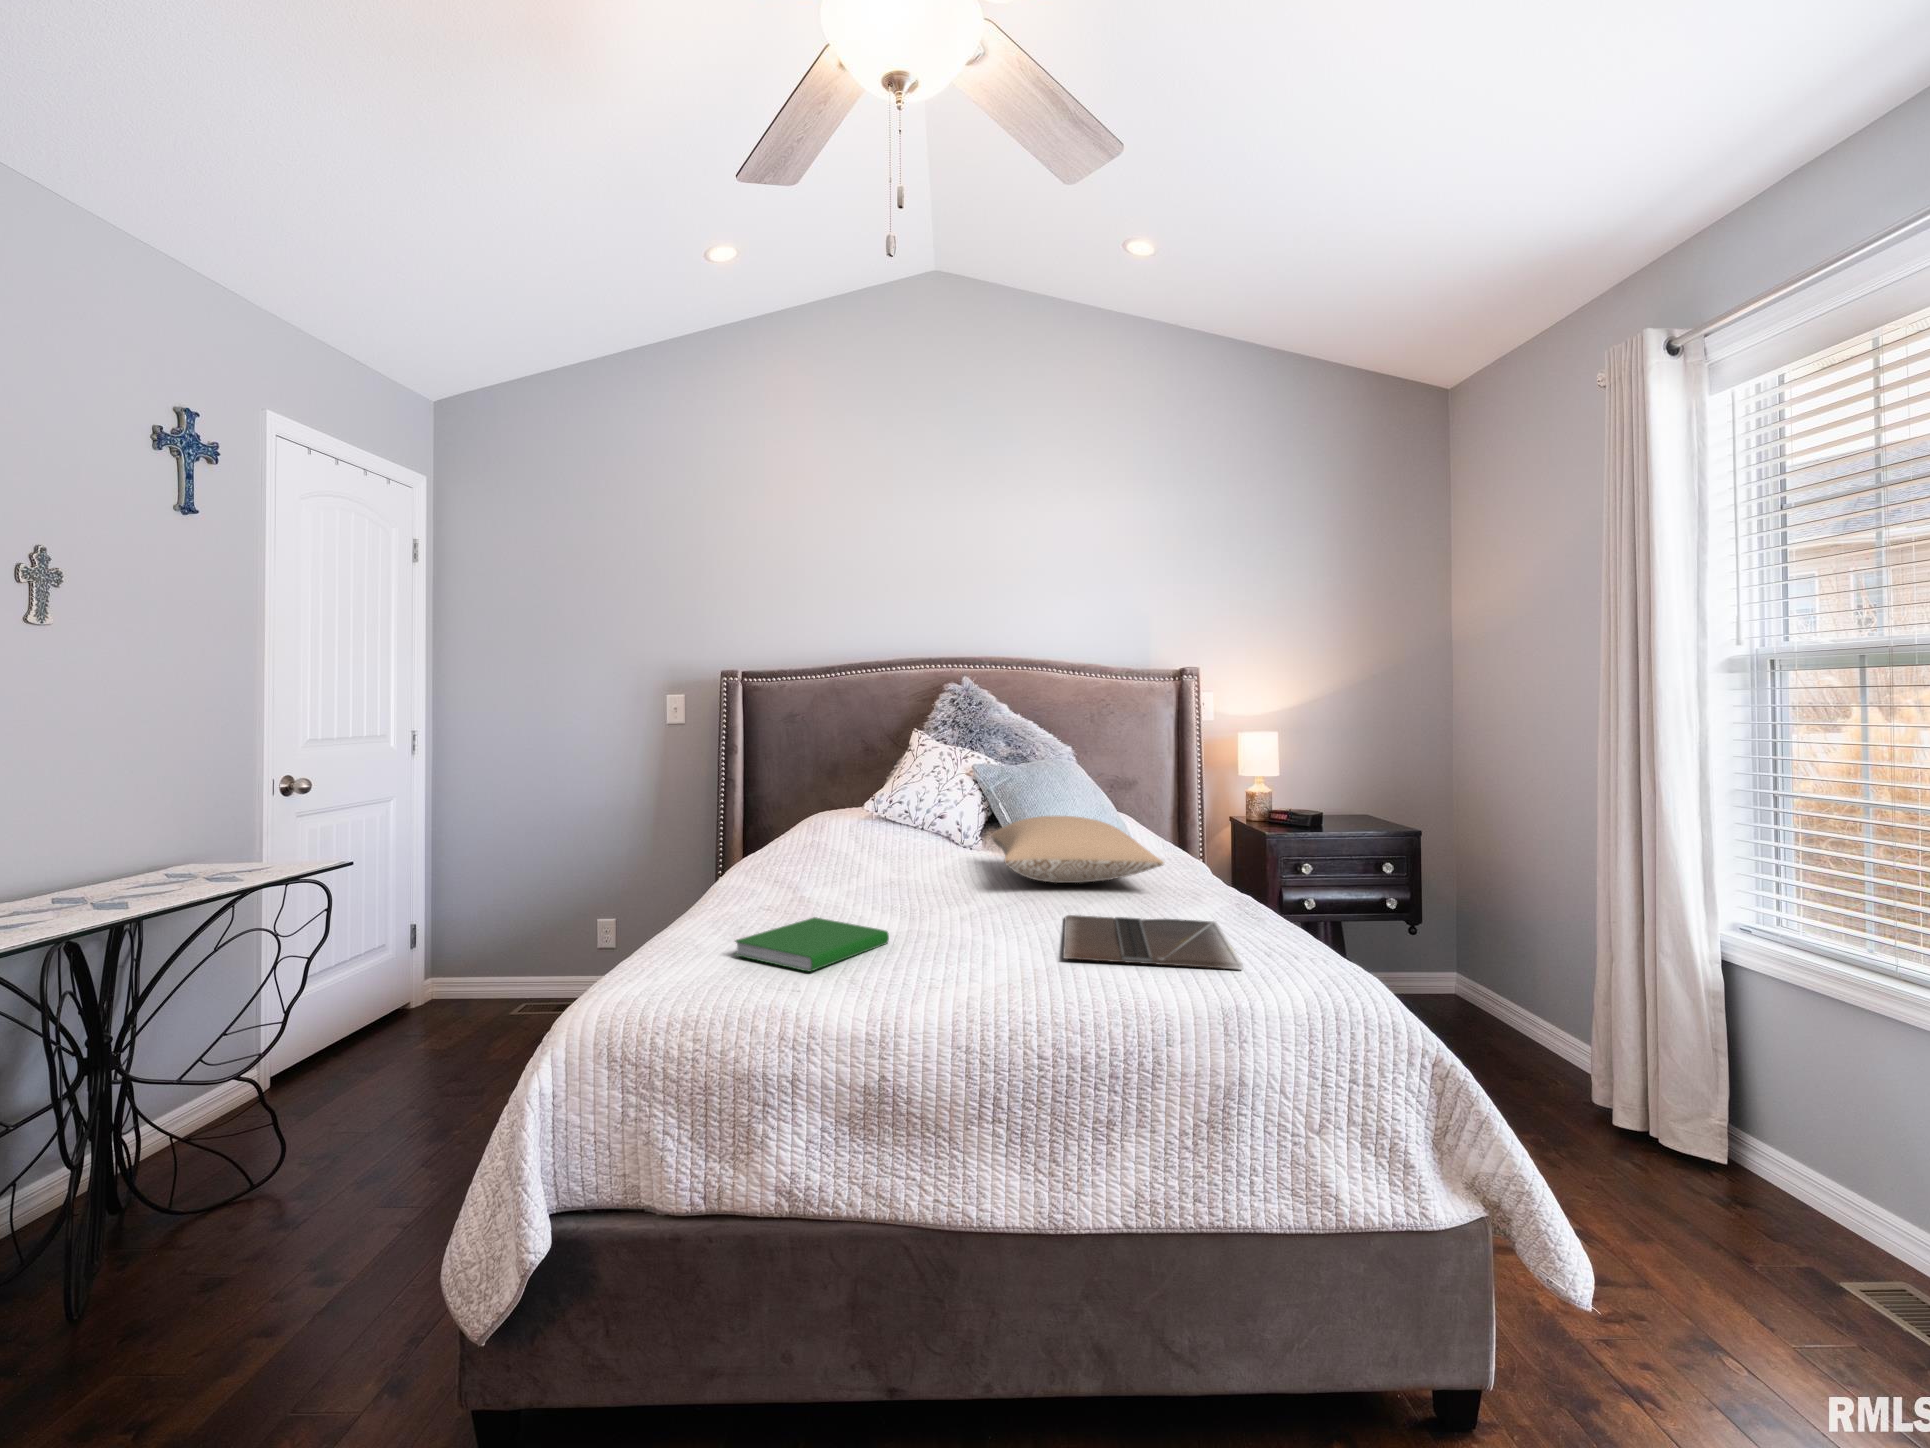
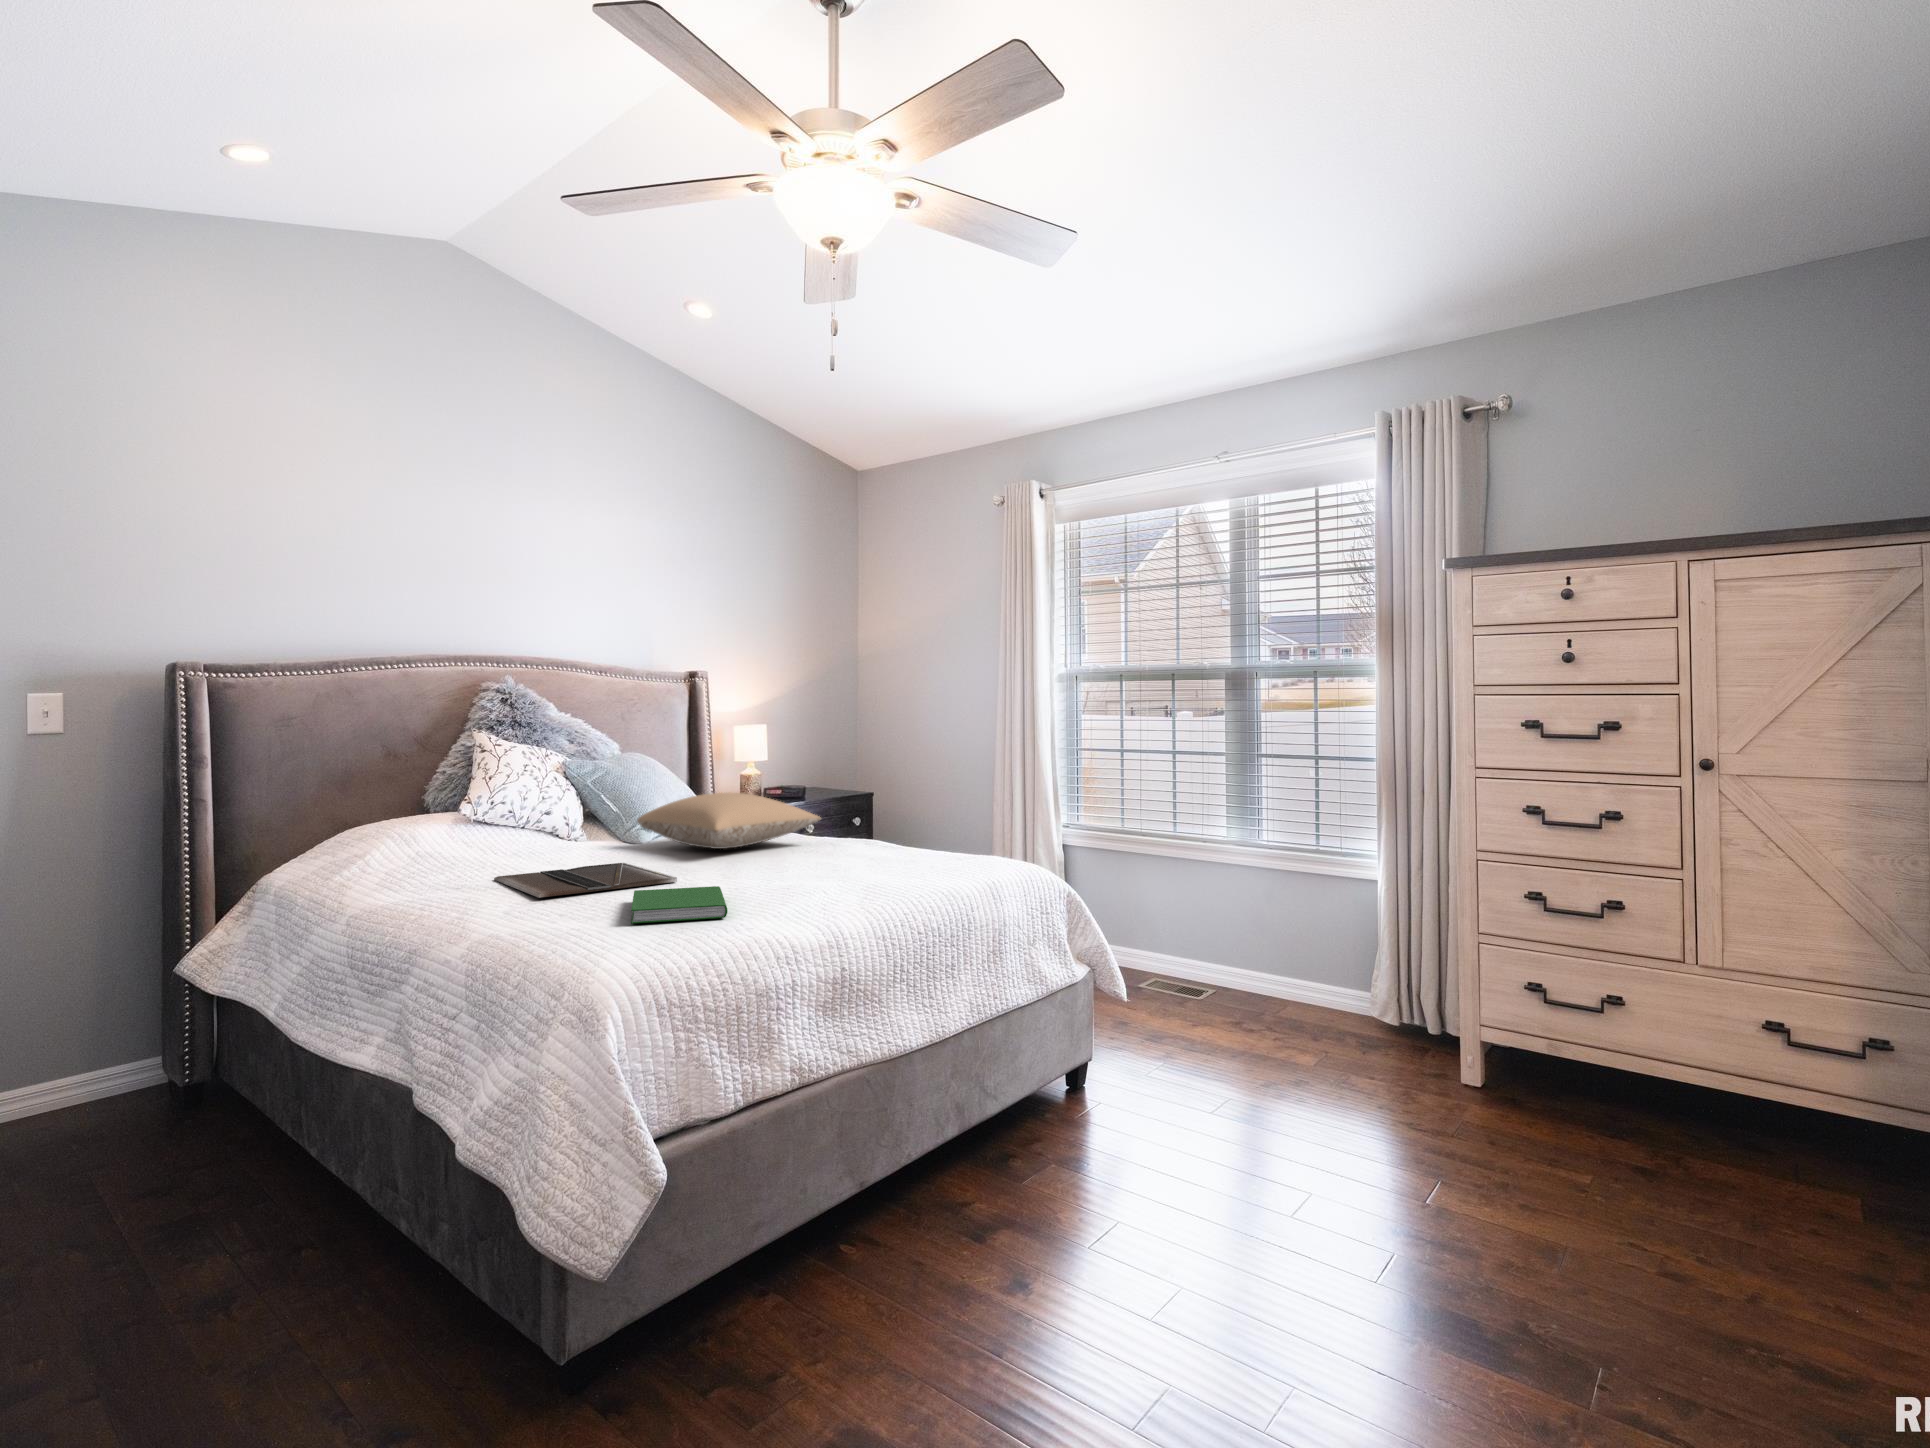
laptop: present [1063,915,1243,970] -> present [494,863,677,898]

